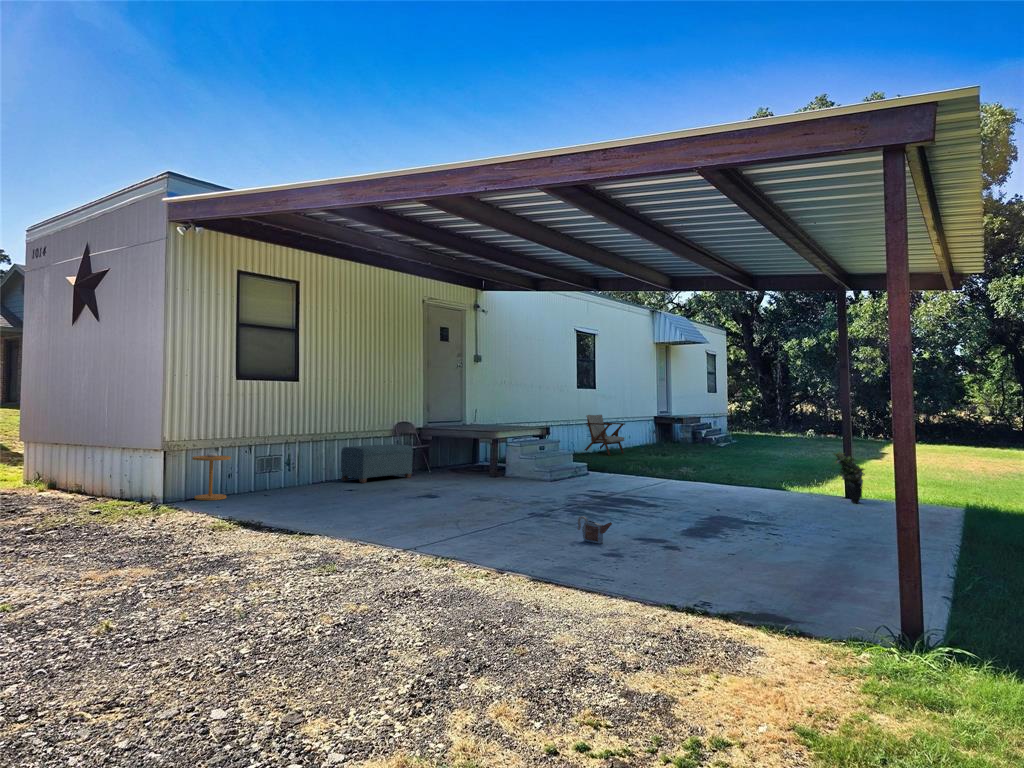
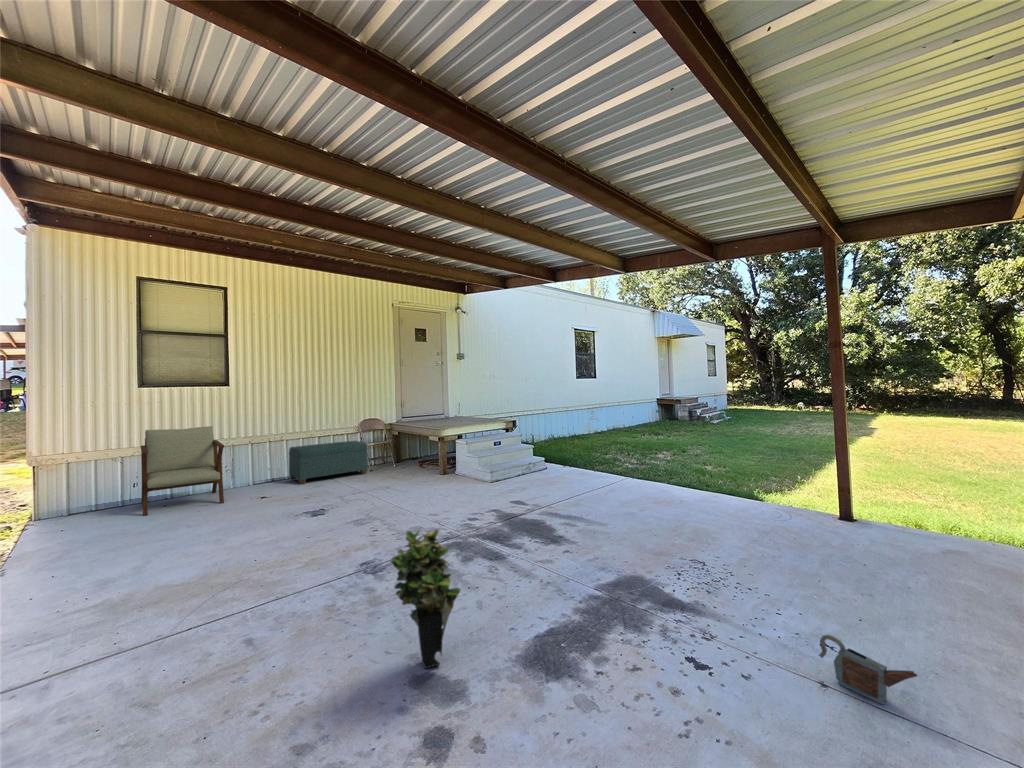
lounge chair: present [582,415,625,456] -> present [141,426,224,516]
potted plant: present [833,452,865,504] -> present [390,529,461,668]
side table: present [192,453,231,500] -> none [59,467,111,520]
watering can: present [577,516,612,544] -> present [819,635,917,705]

